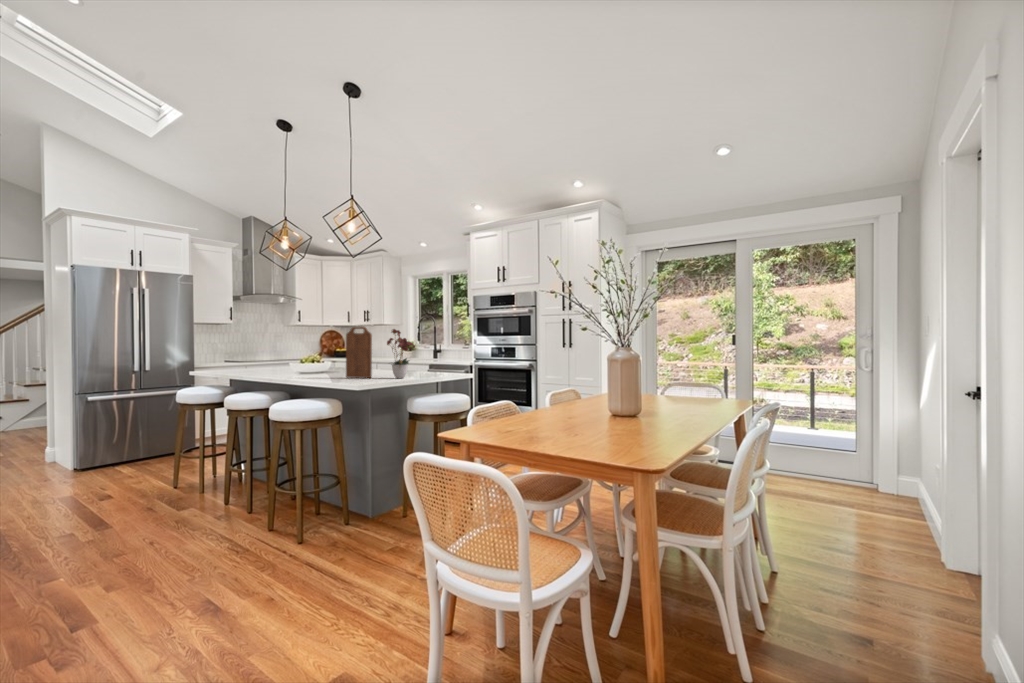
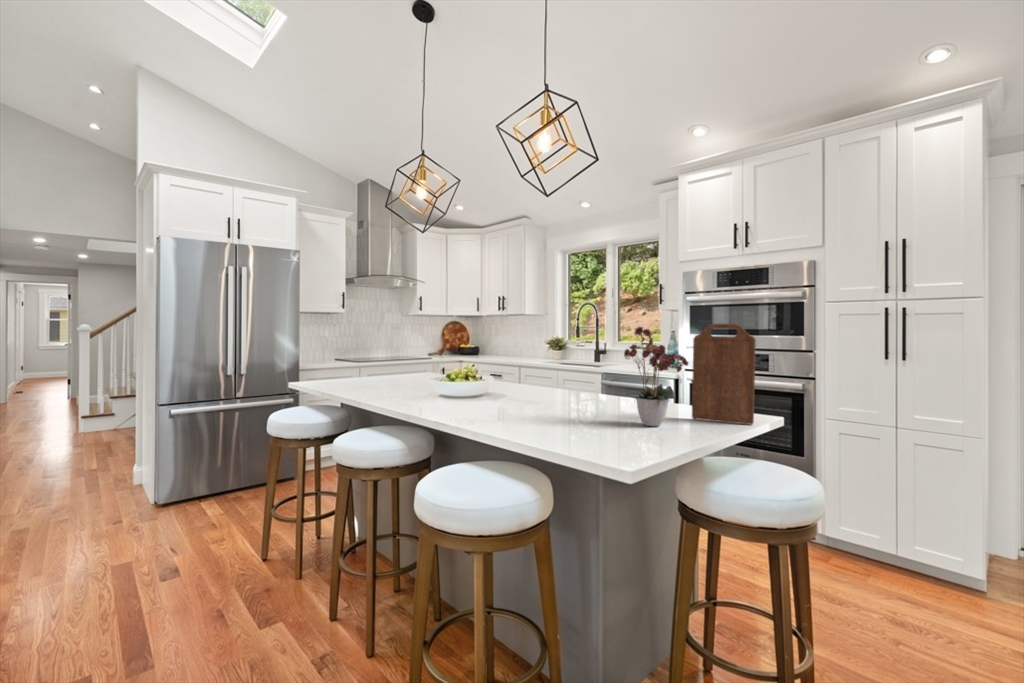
cutting board: present [346,326,372,378] -> present [692,324,756,424]

